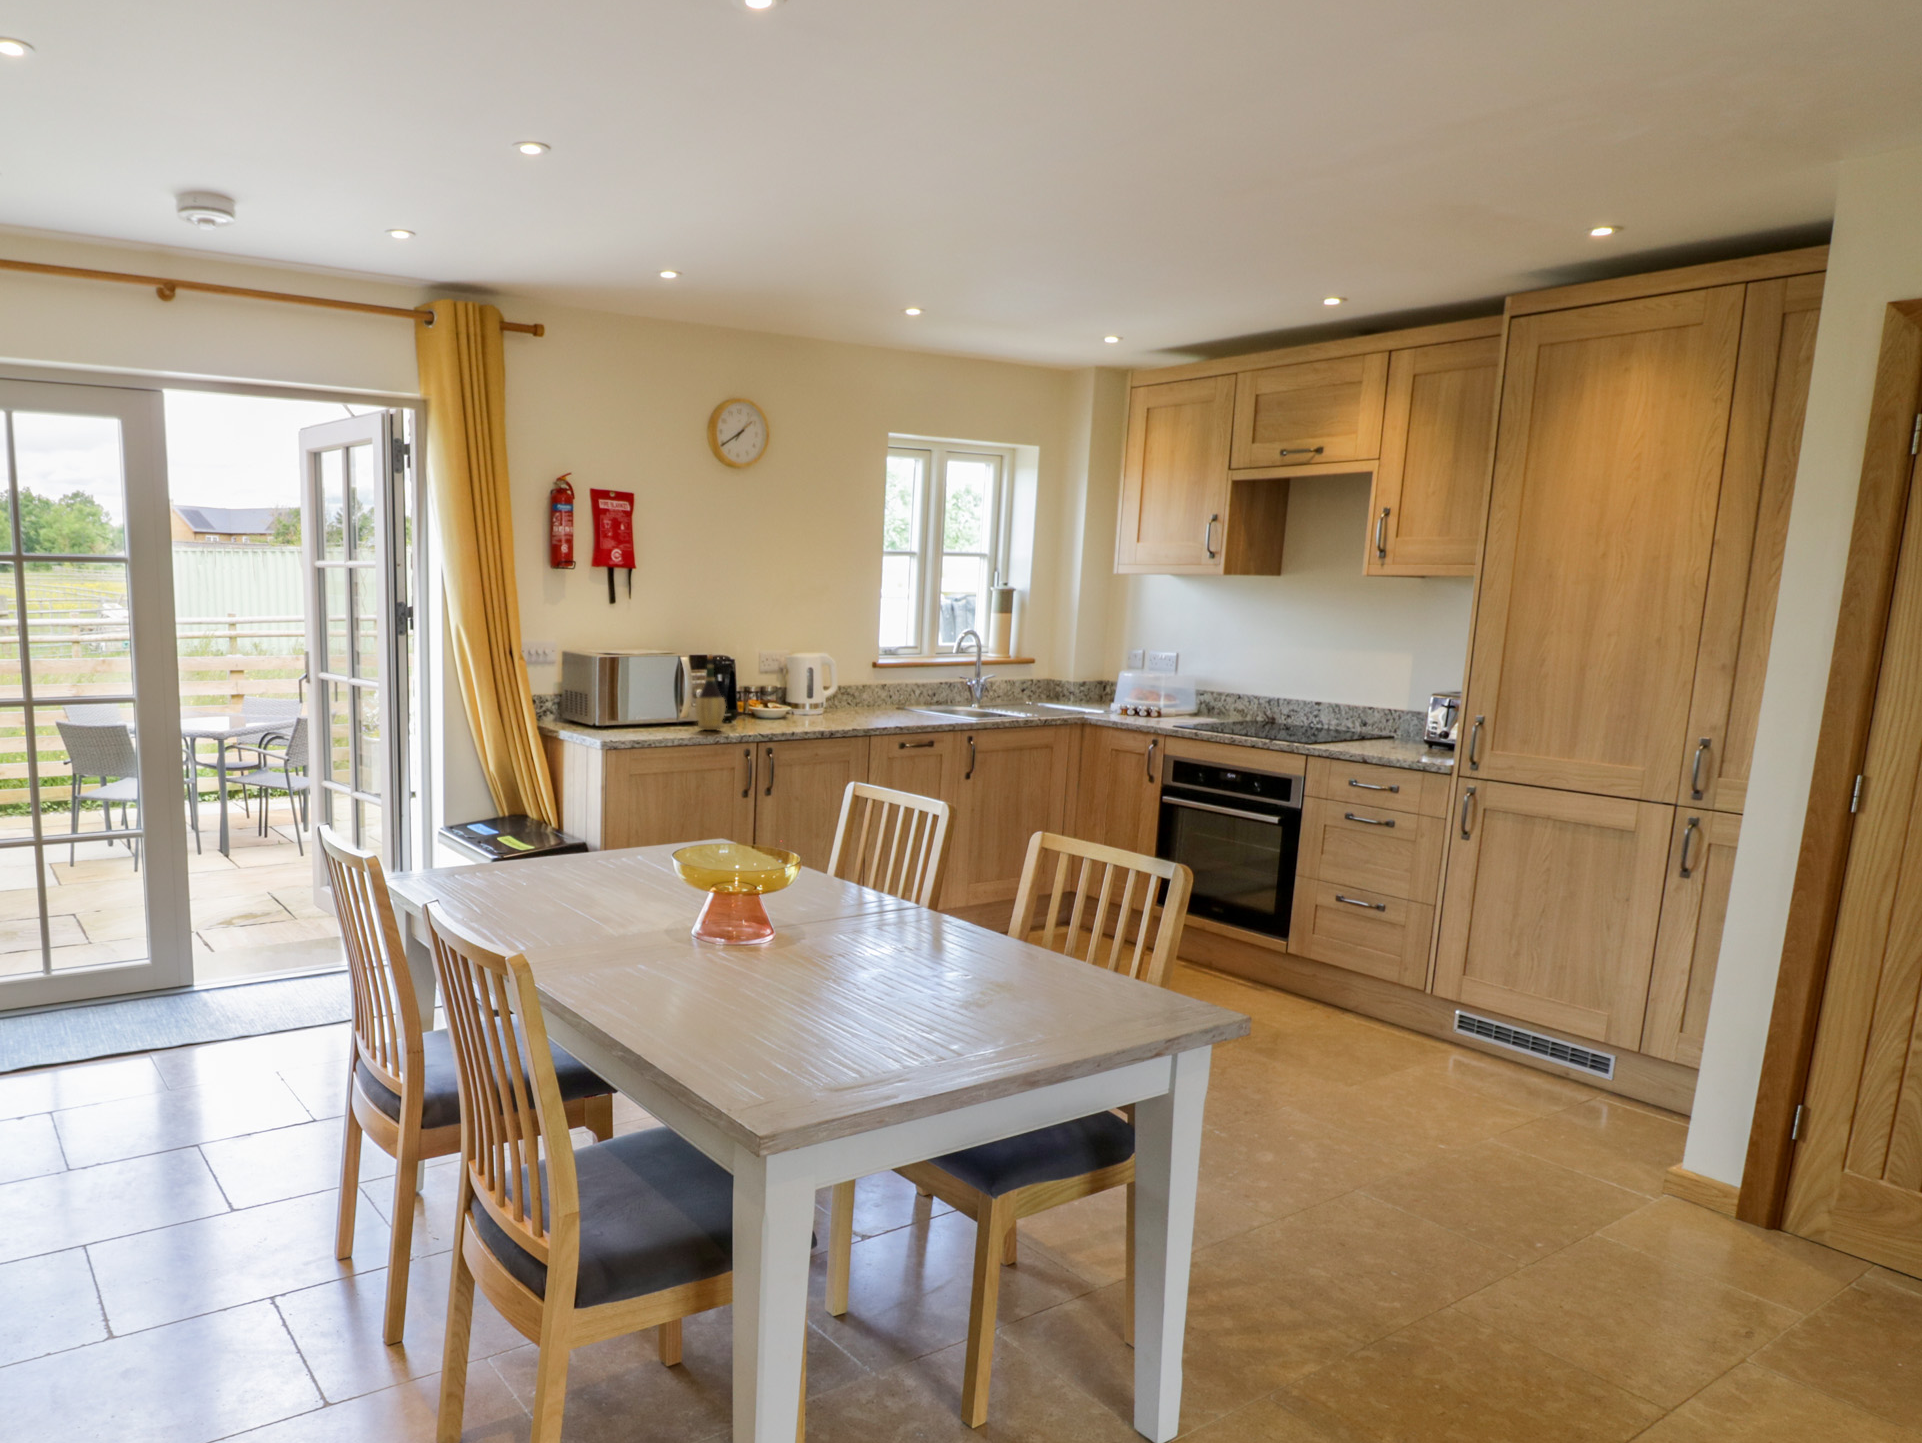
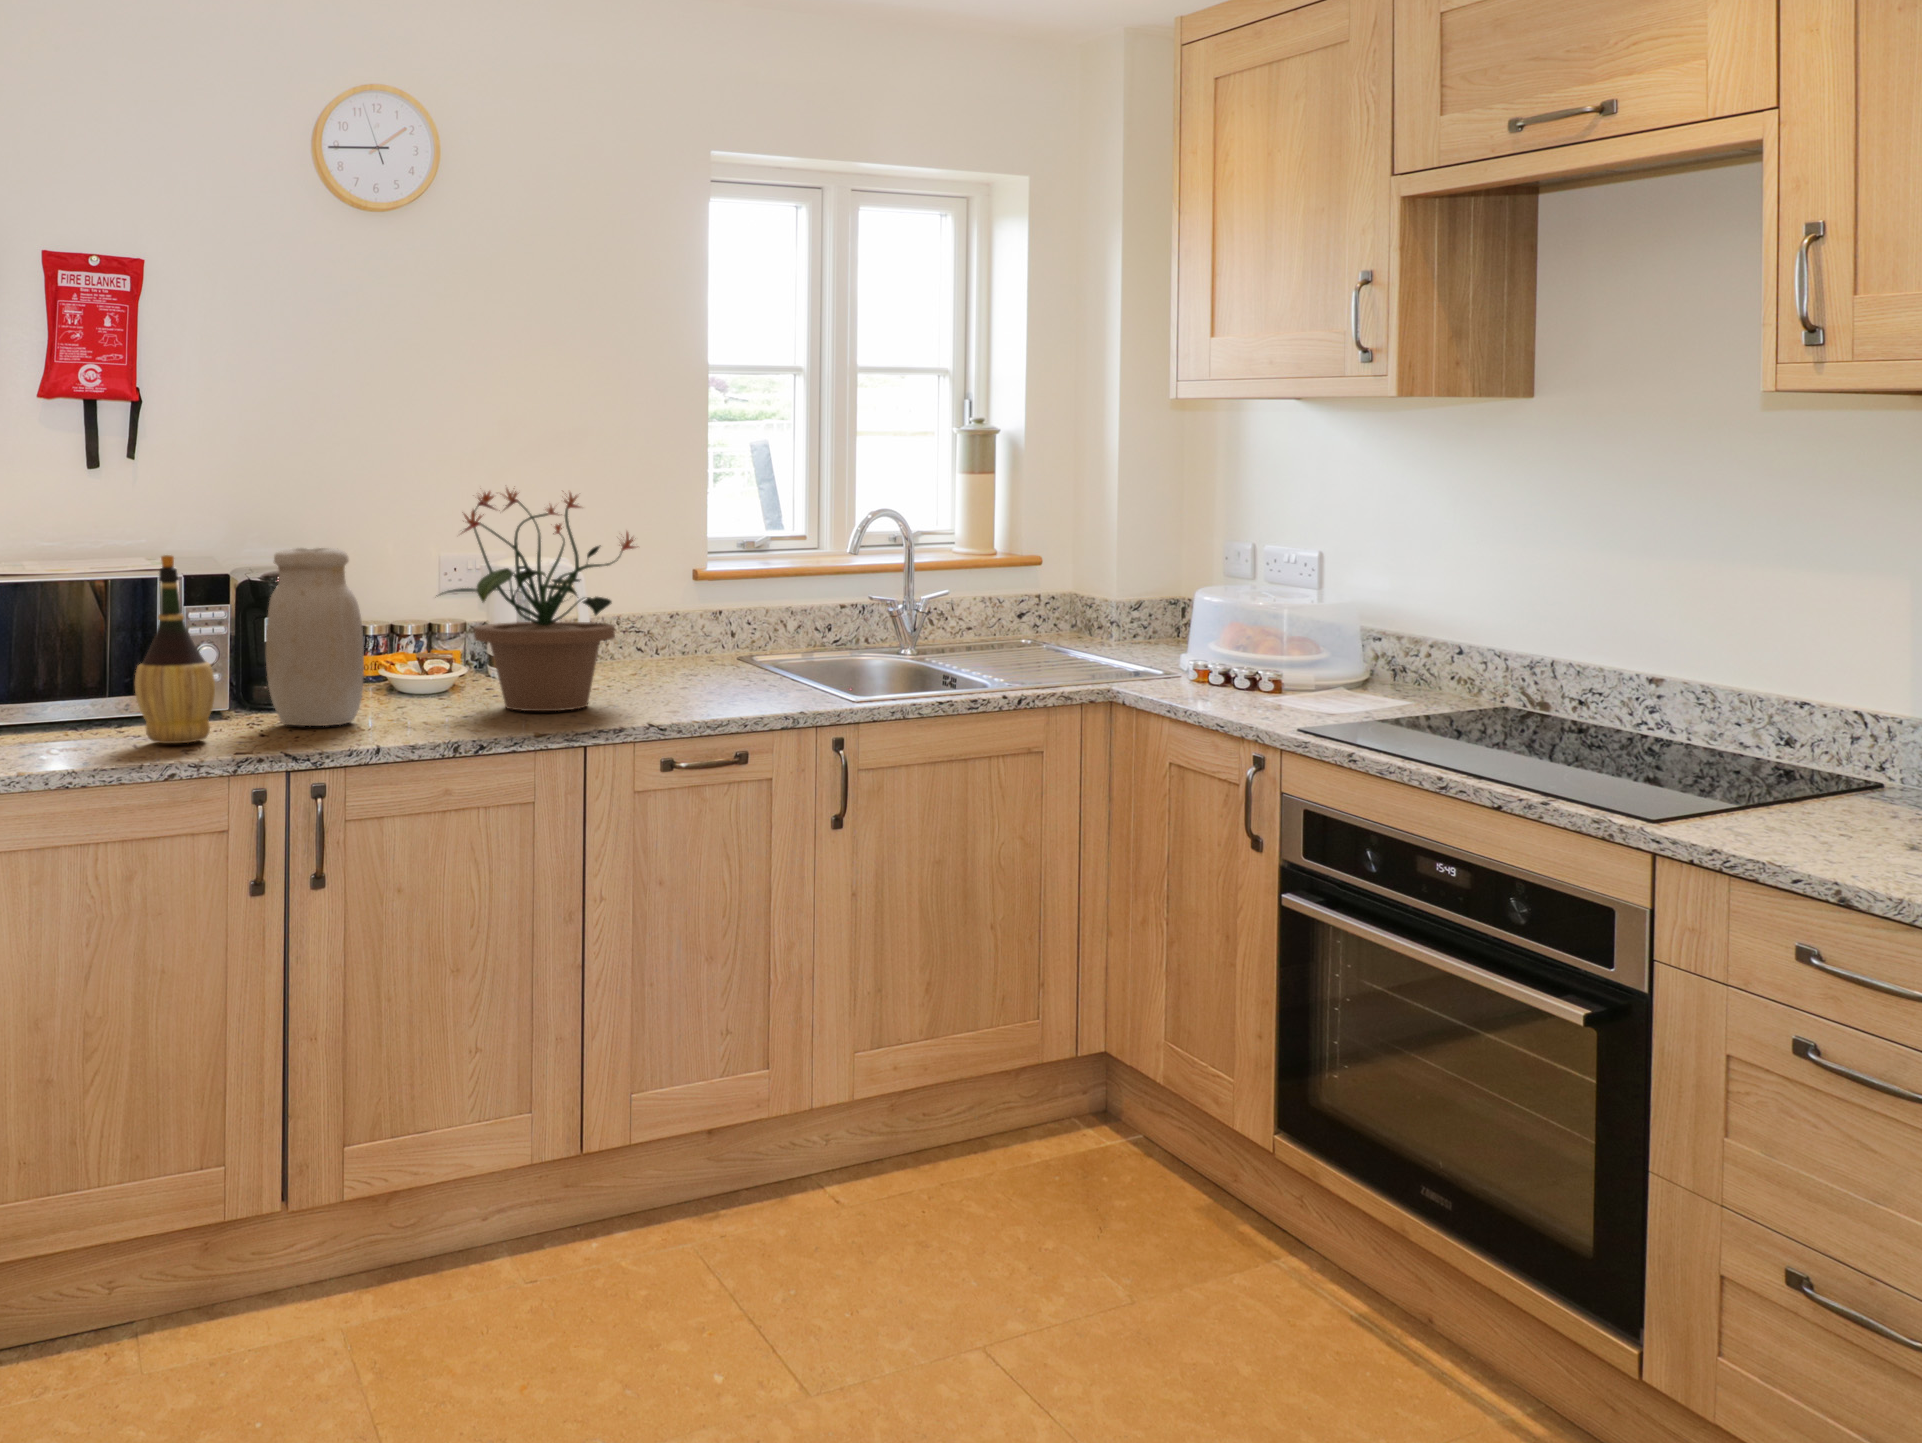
potted plant: none [790,624,879,721] -> present [440,489,636,711]
jar: none [733,651,772,726] -> present [266,548,364,726]

